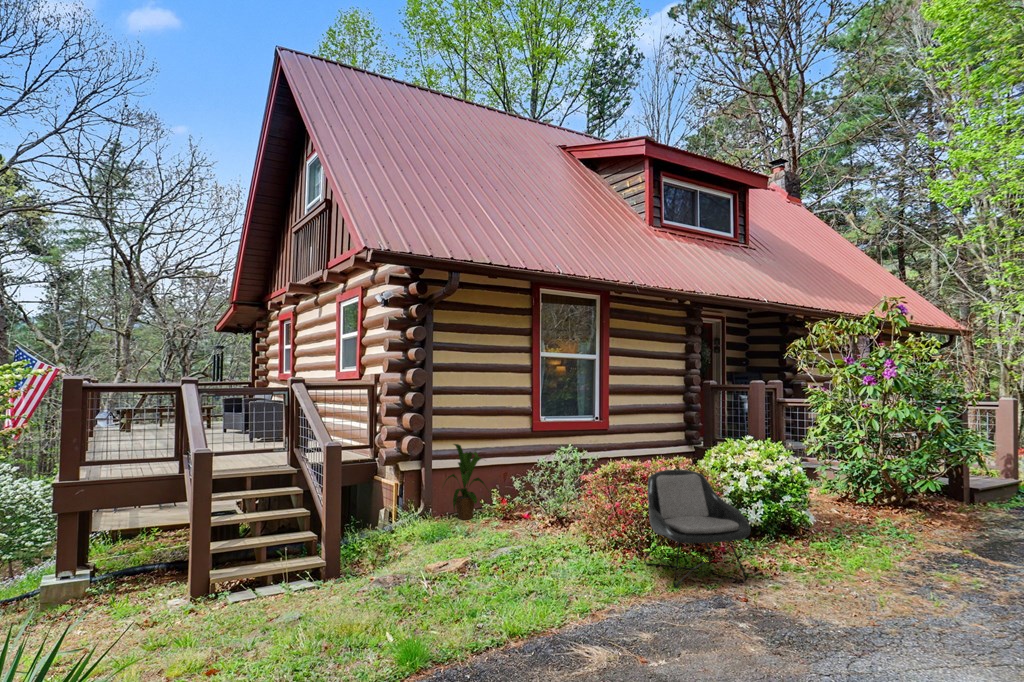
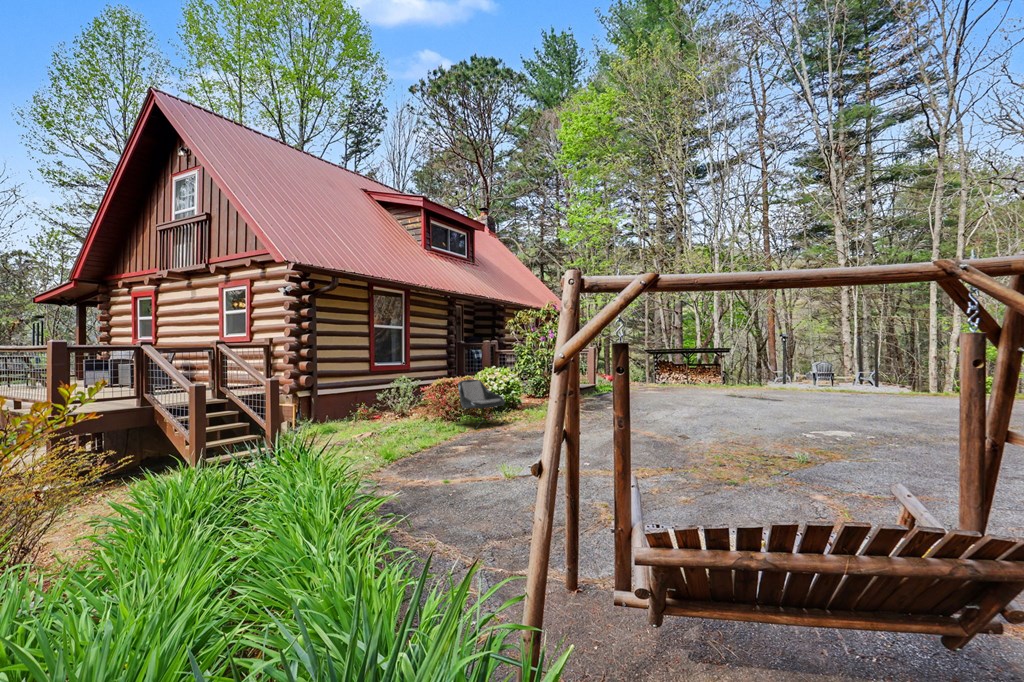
house plant: present [446,444,485,520] -> none [326,377,359,422]

